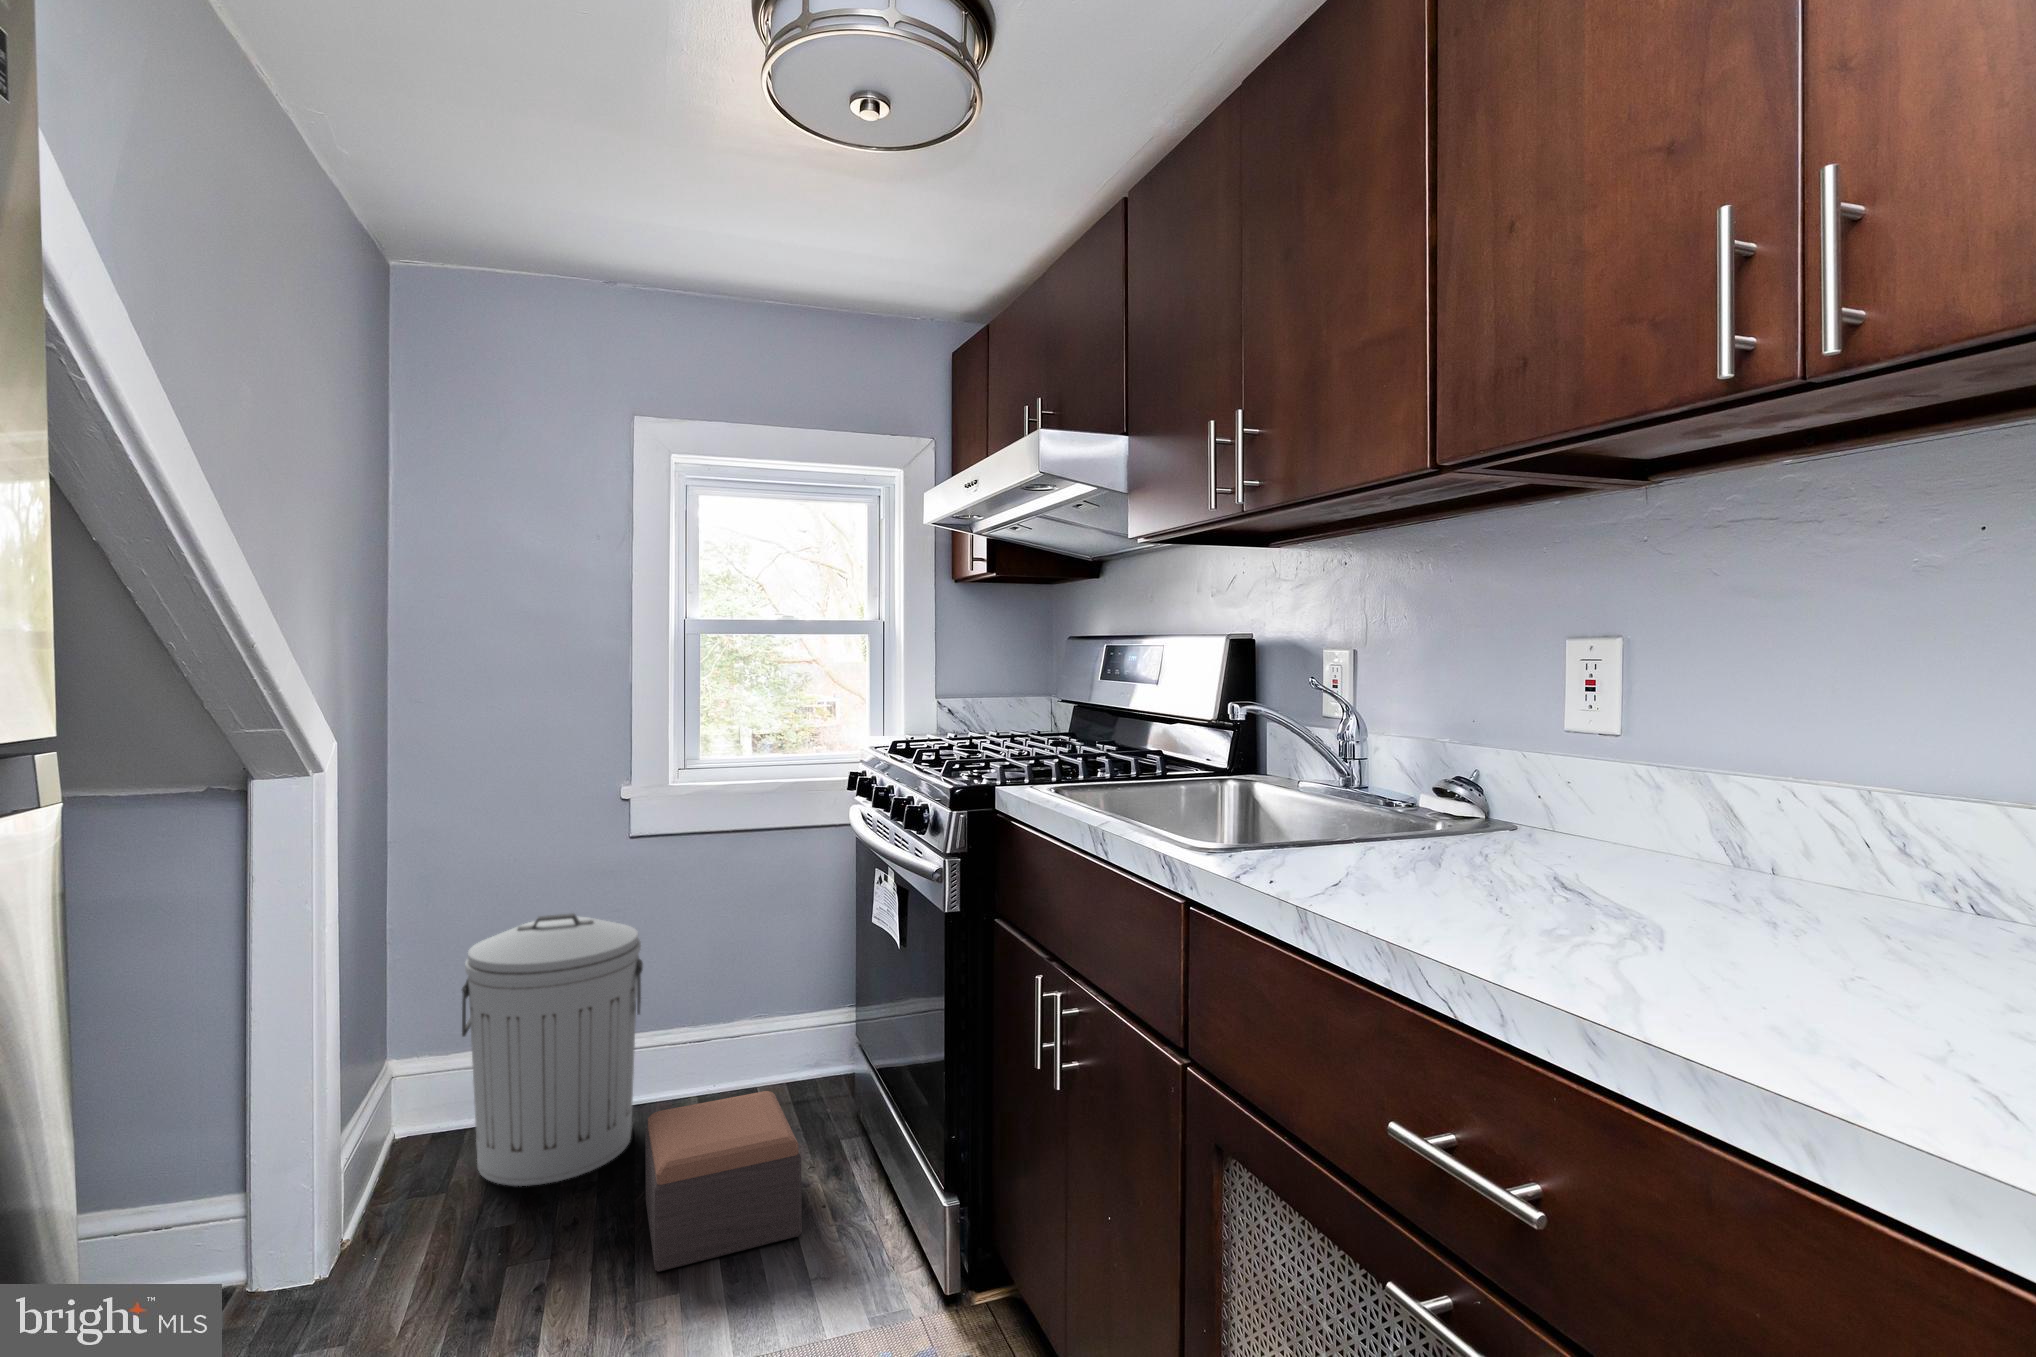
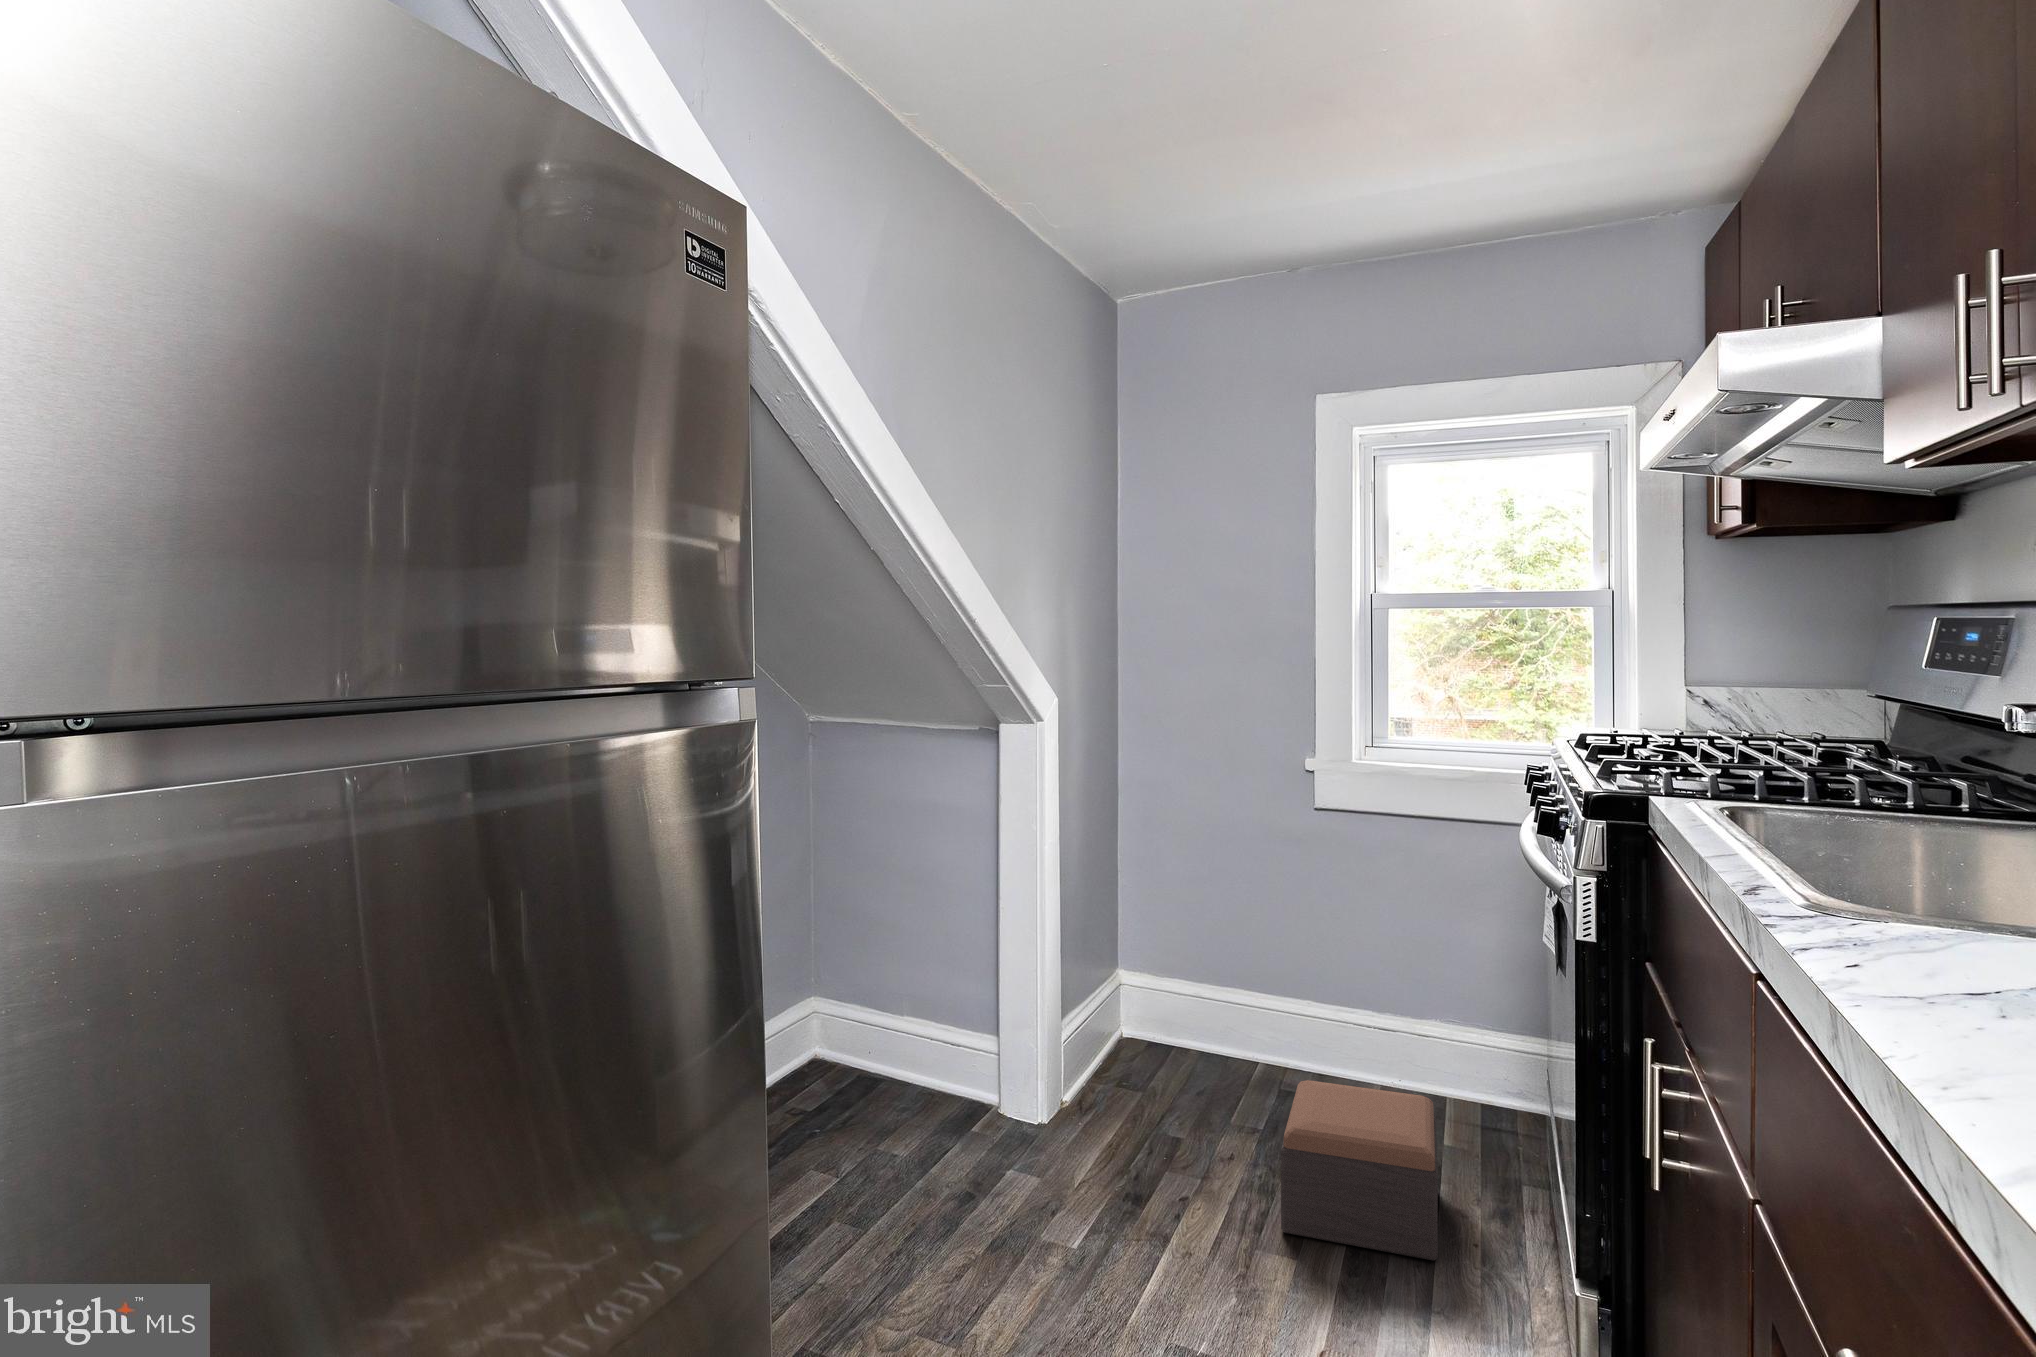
trash can: present [462,913,643,1186] -> none [1157,868,1318,1120]

